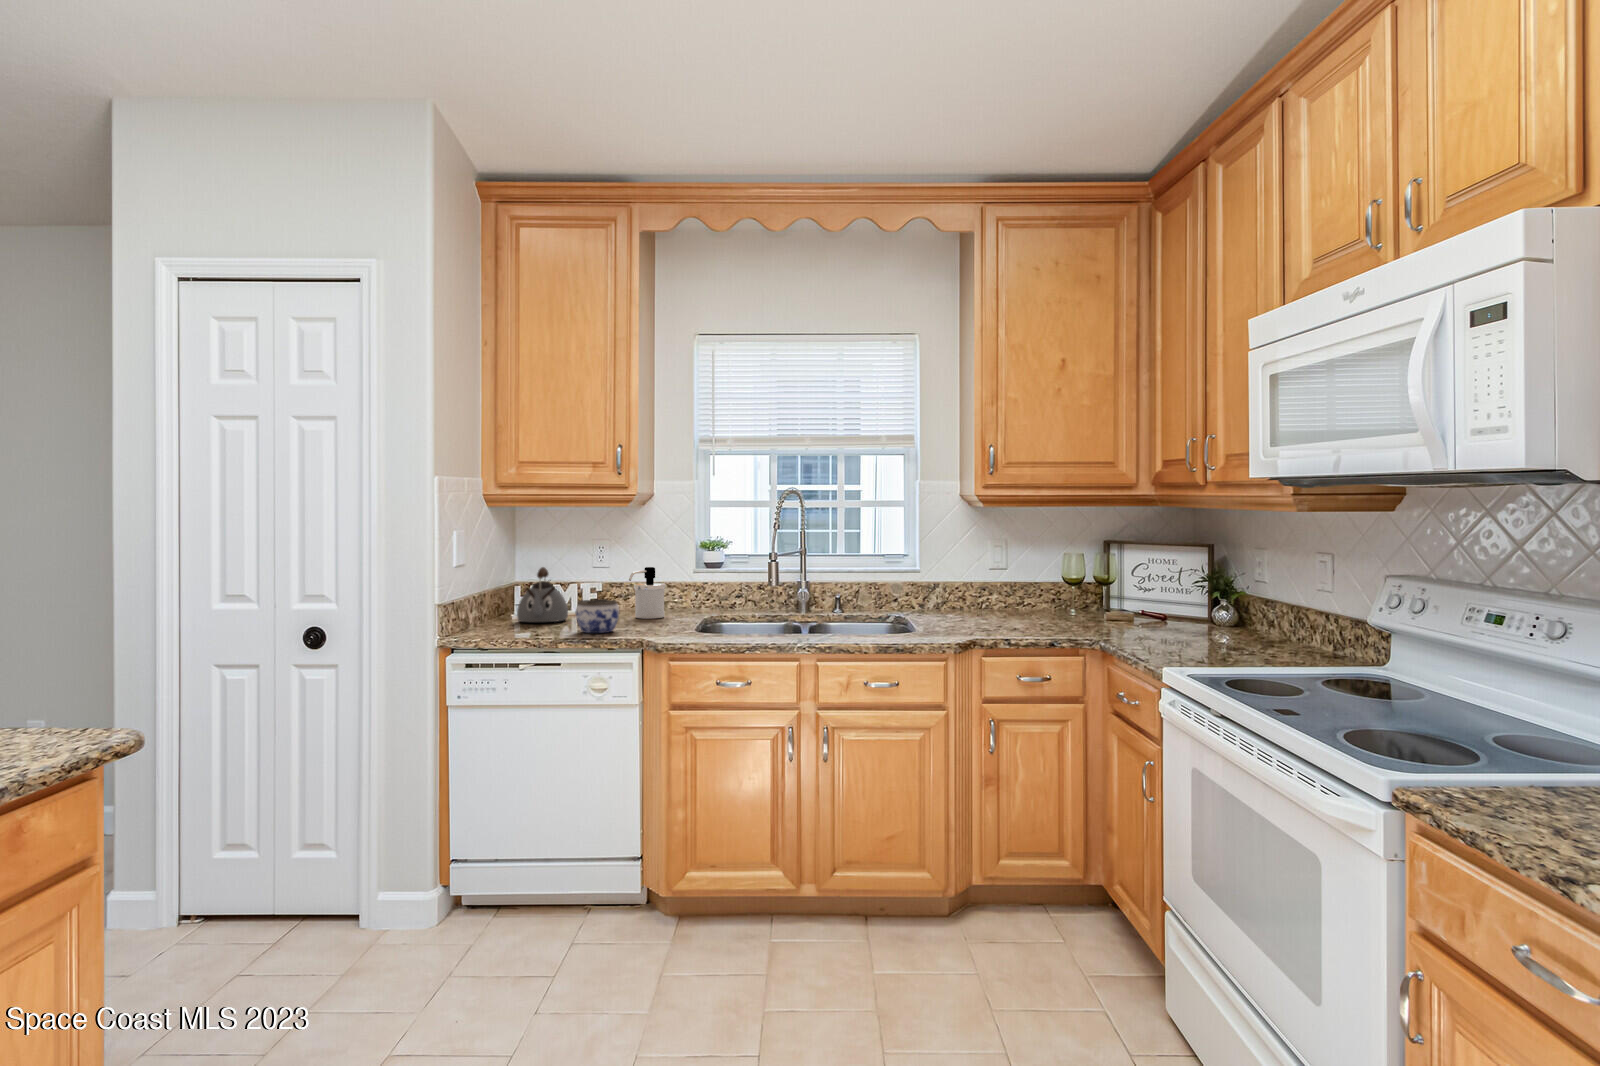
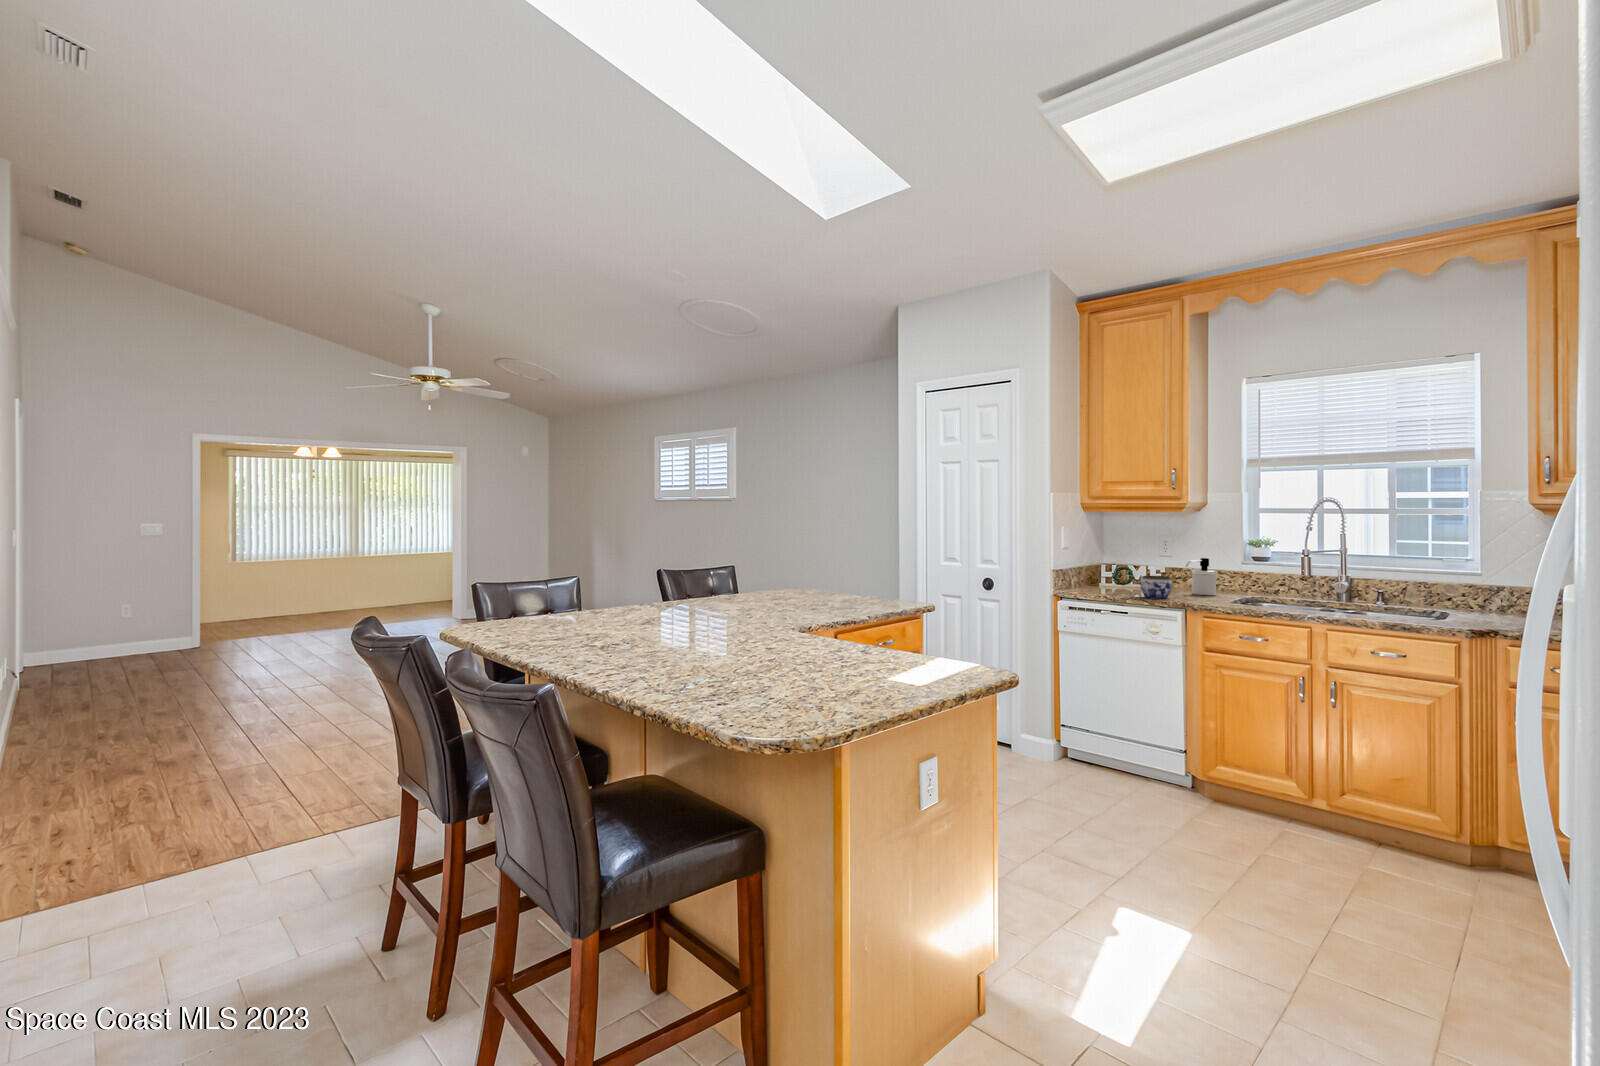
kettle: present [517,567,568,622] -> none [1105,554,1140,591]

